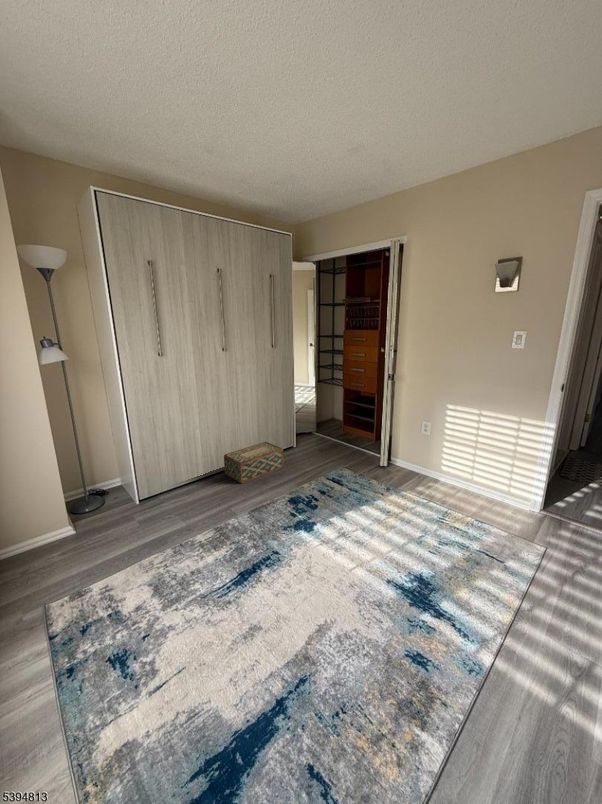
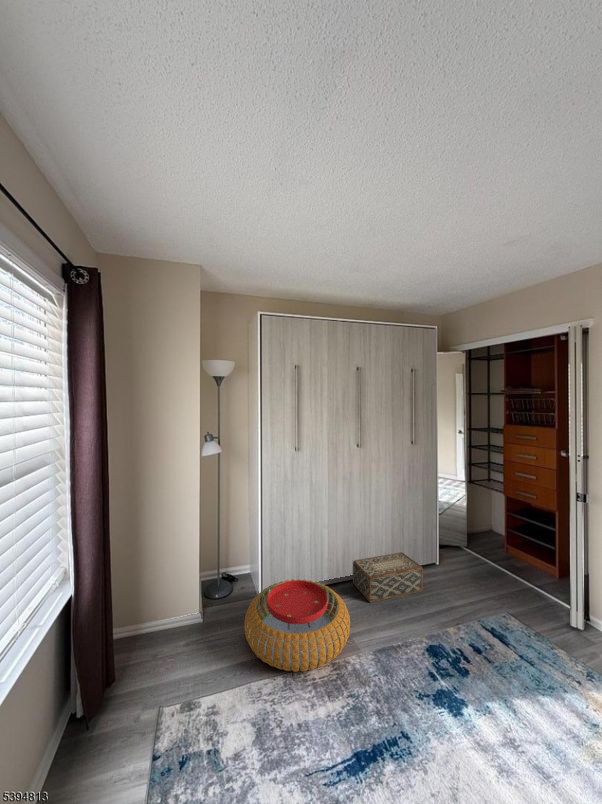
pouf: none [124,475,227,545] -> present [245,579,350,672]

